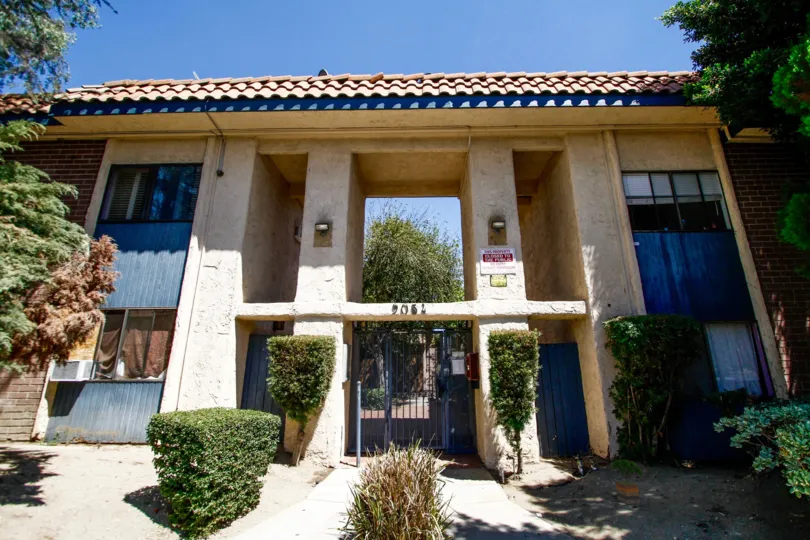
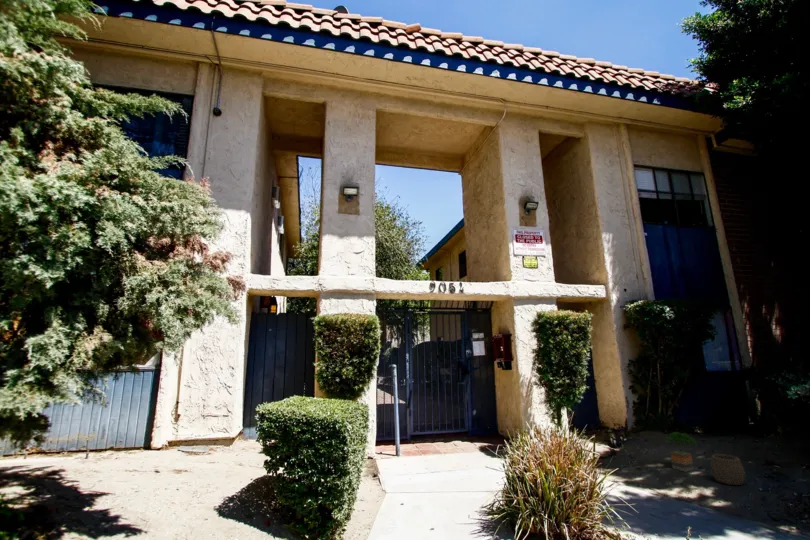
woven basket: none [644,486,680,522] -> present [711,454,745,485]

